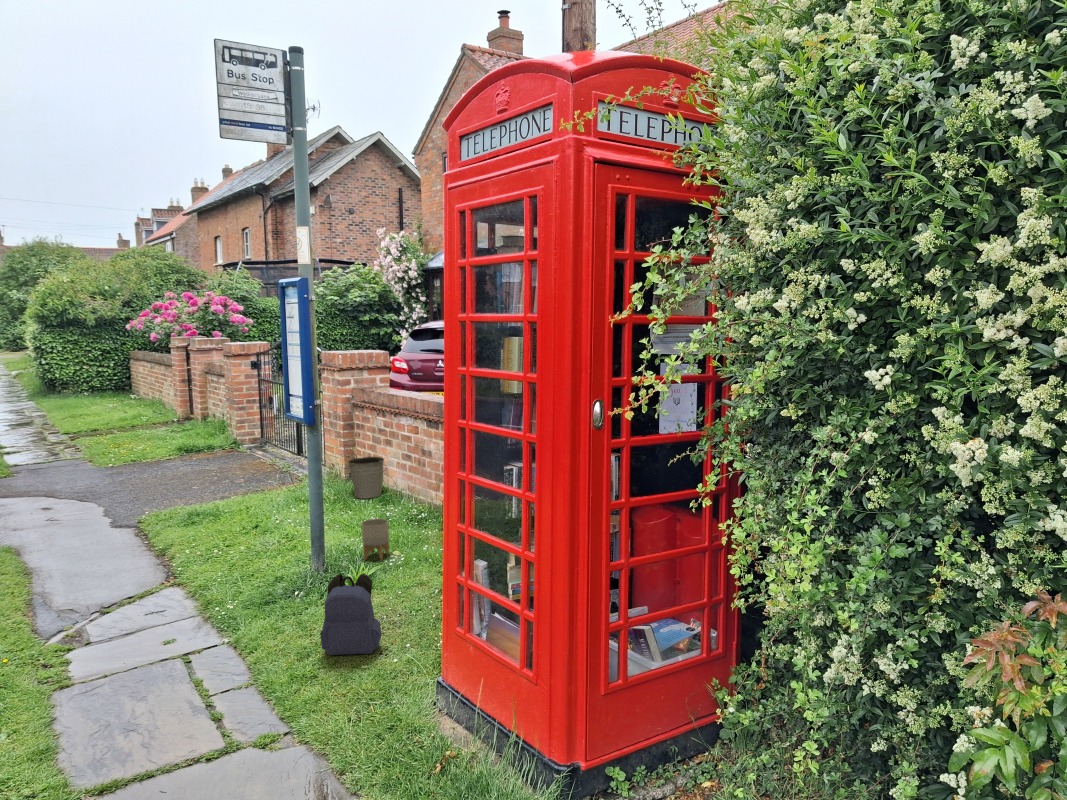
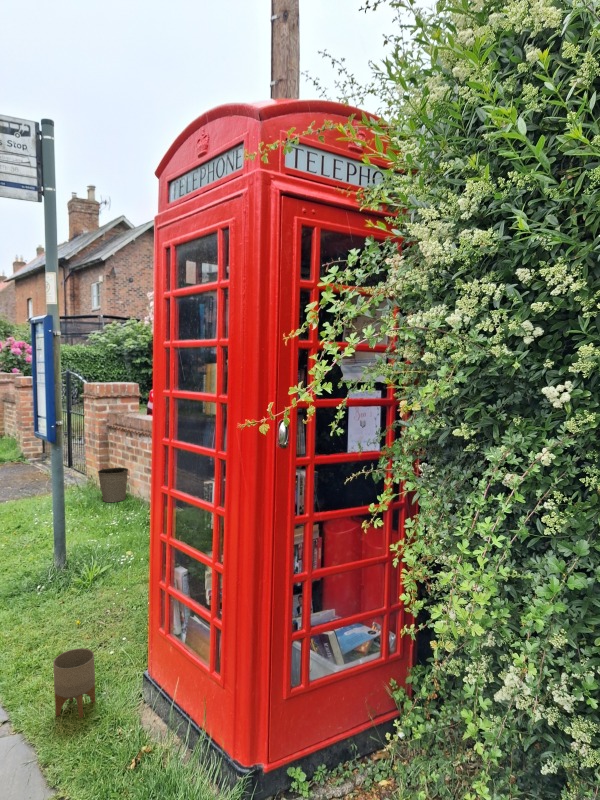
planter: present [361,518,389,560] -> present [53,648,95,718]
backpack: present [320,573,382,655] -> none [37,574,95,651]

